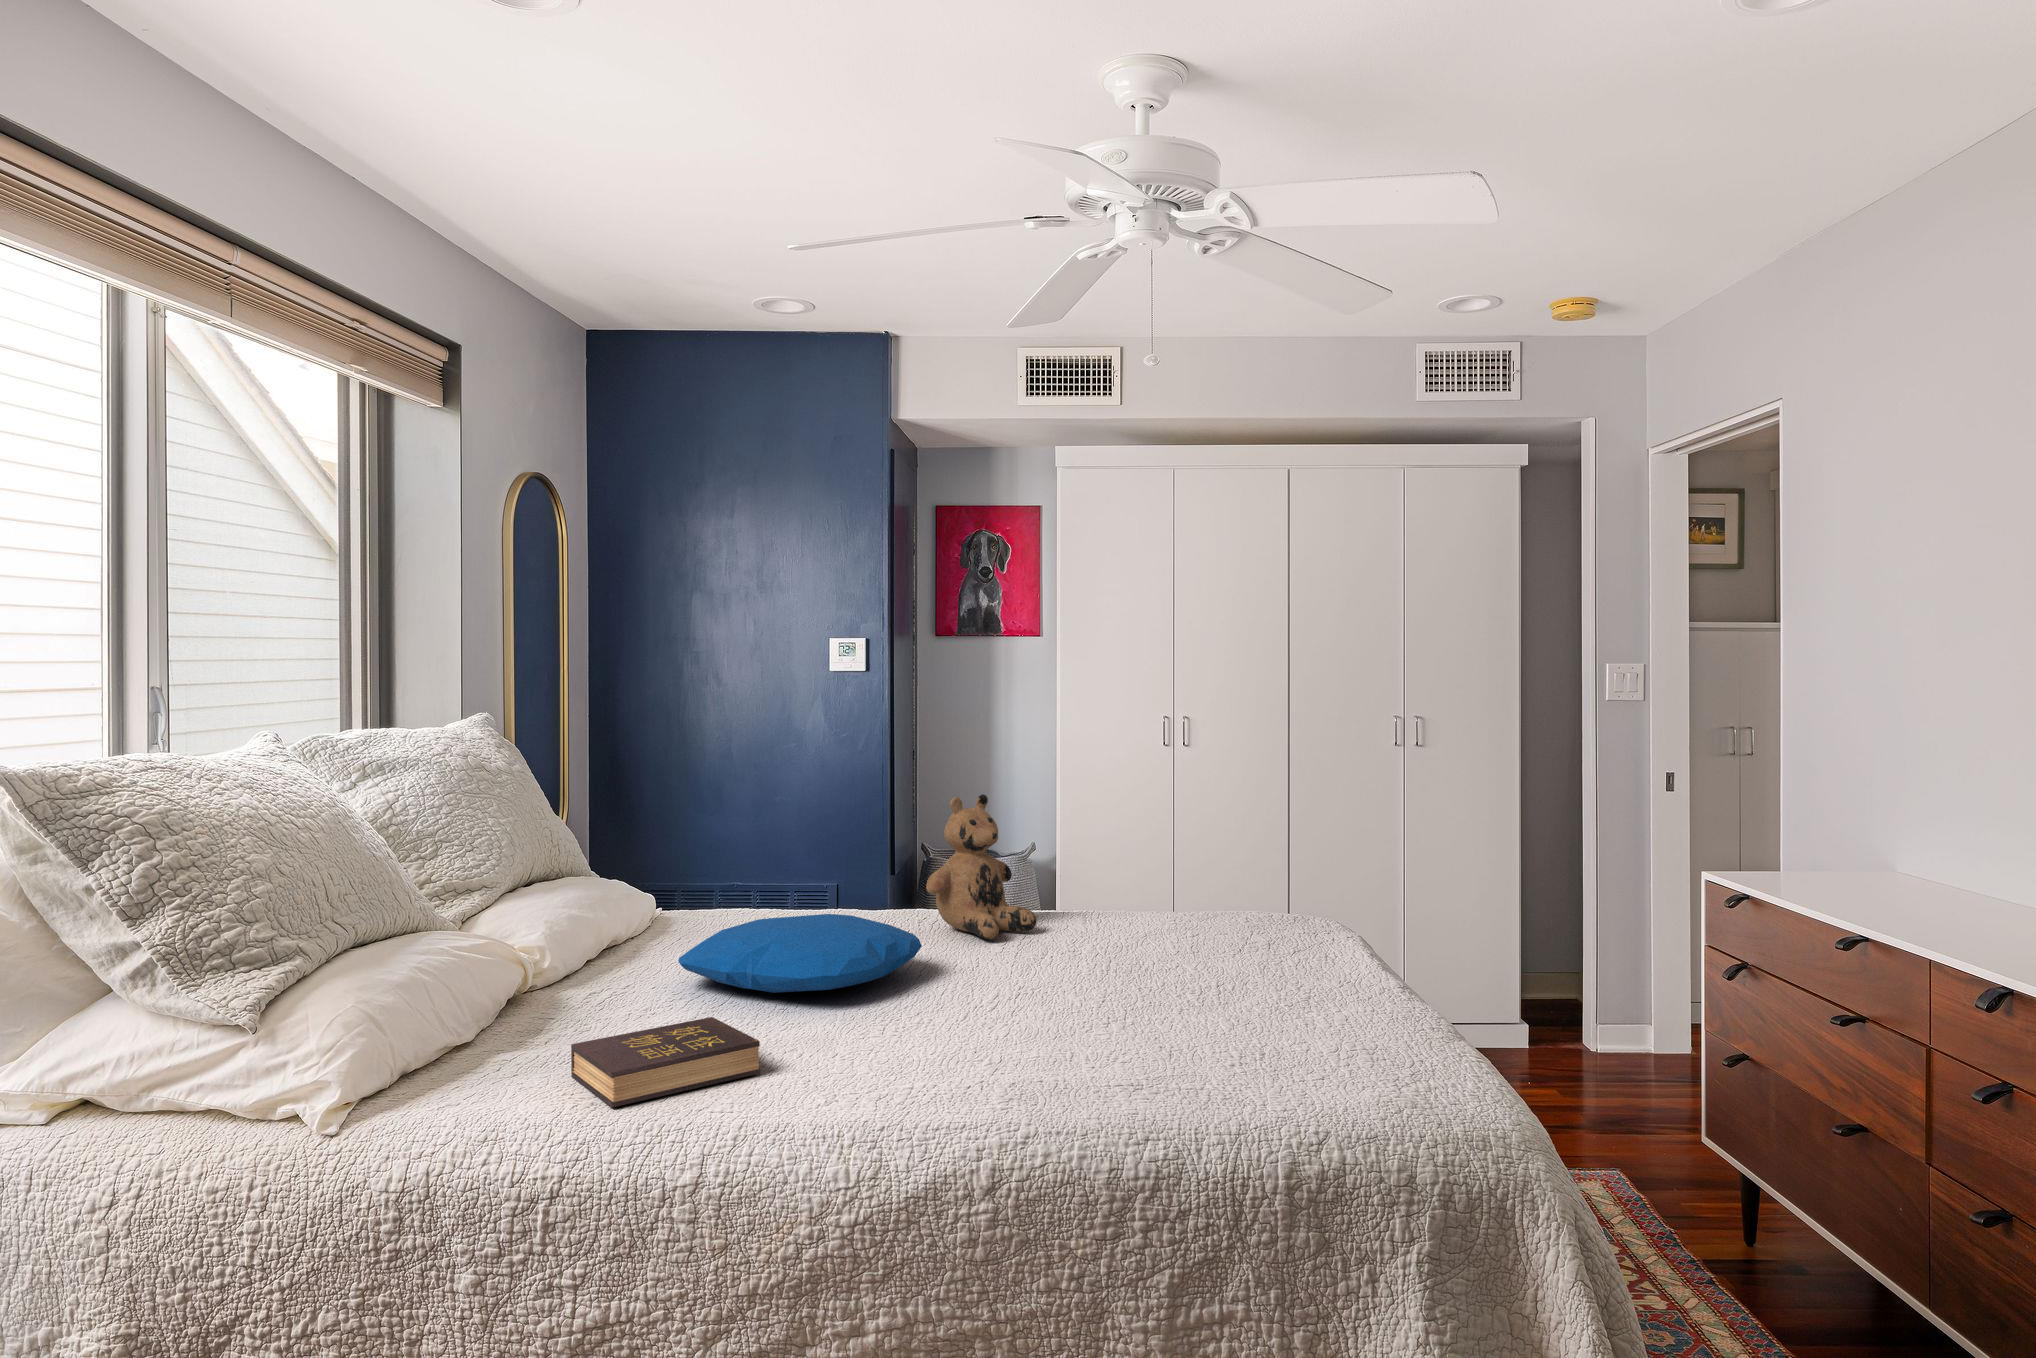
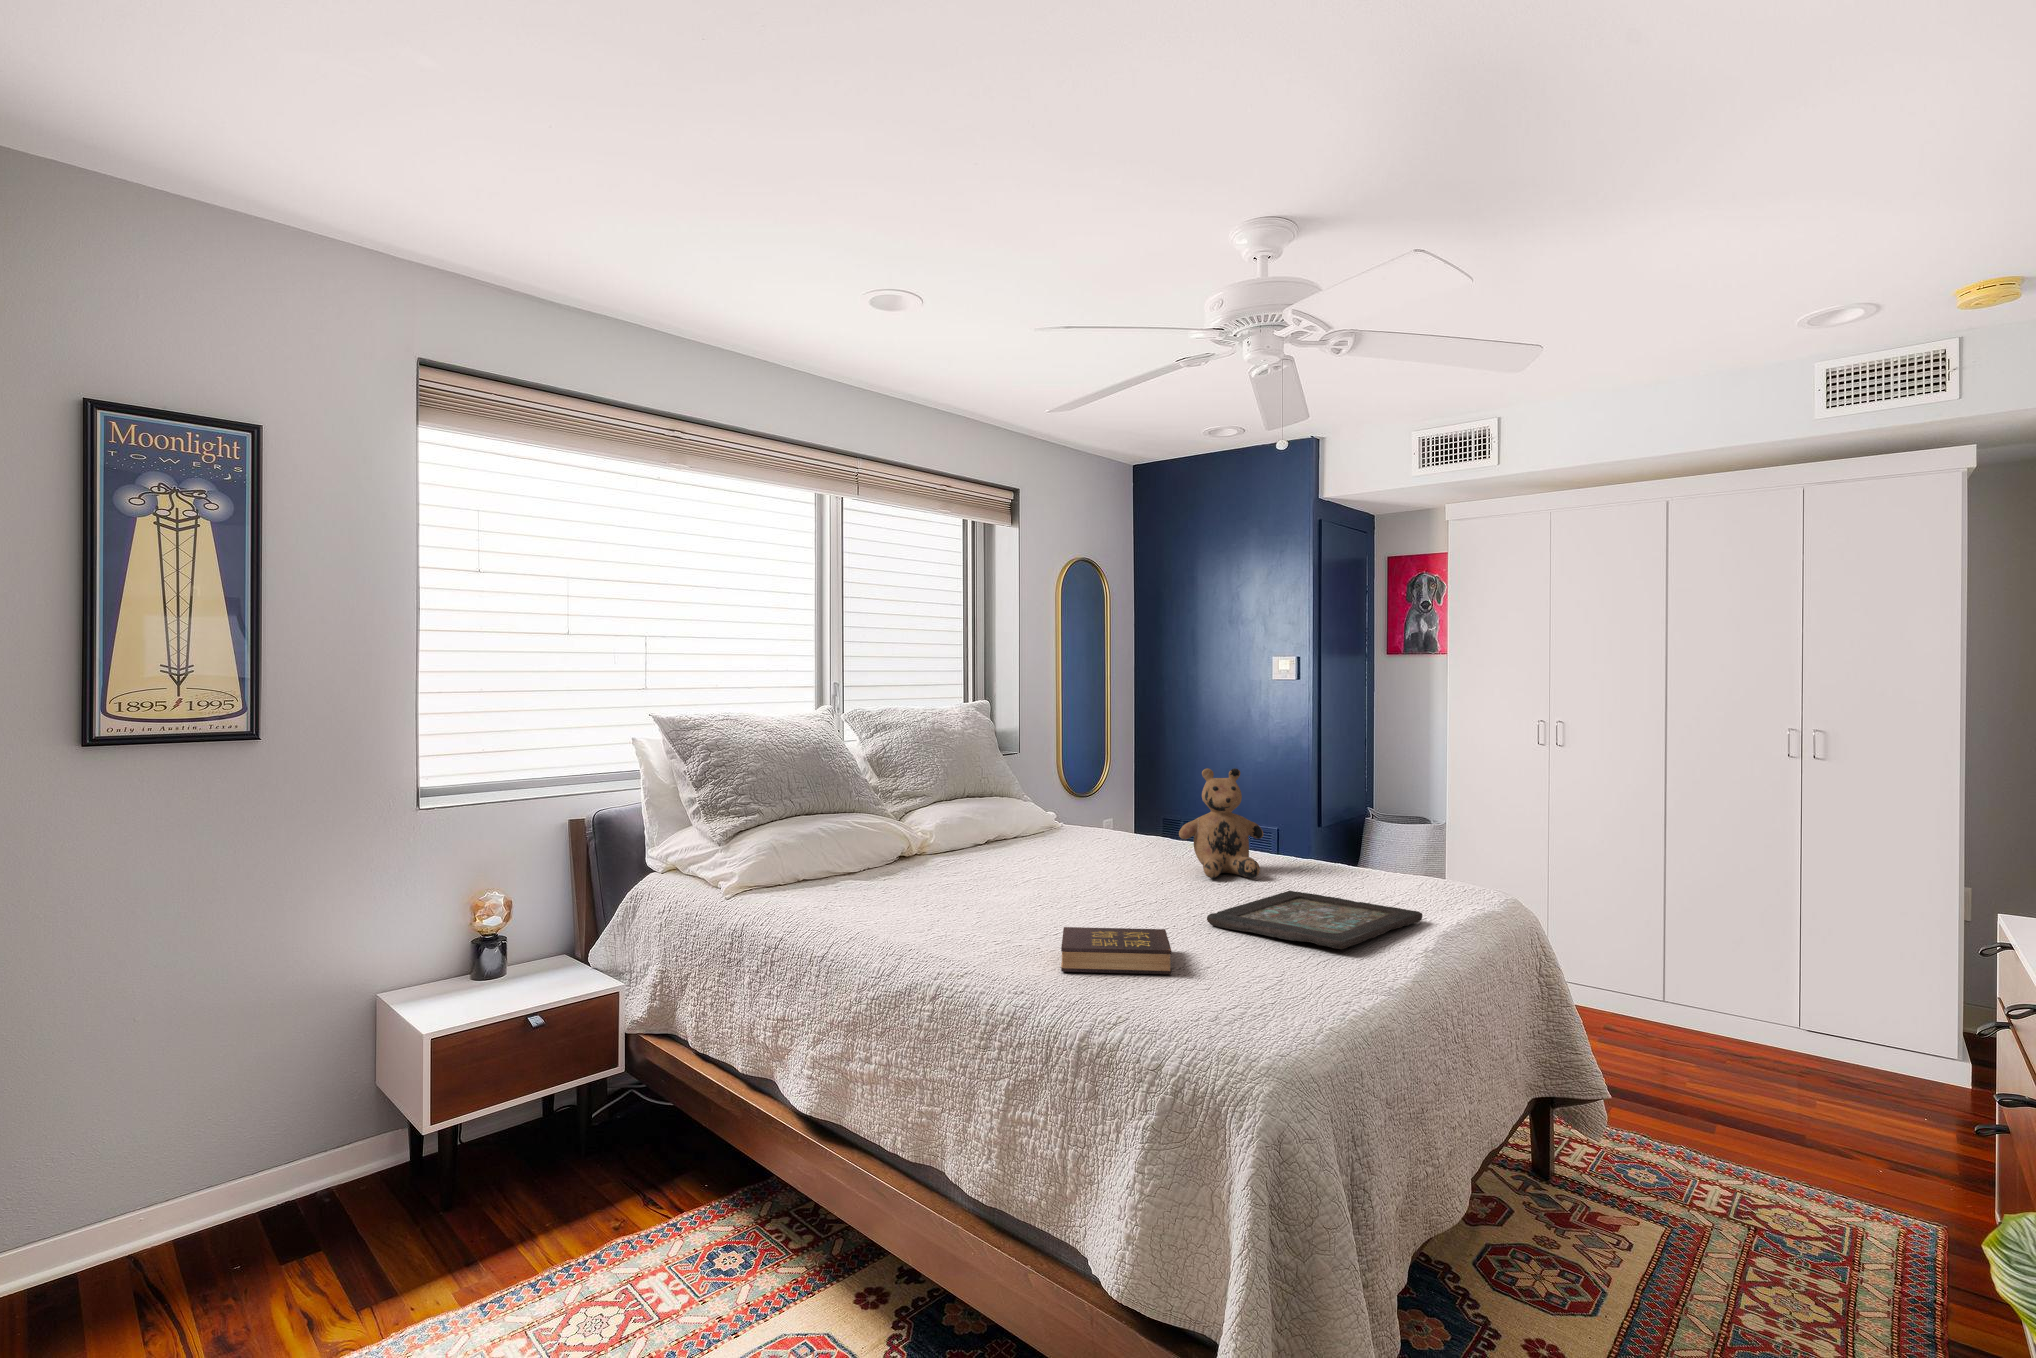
pillow: present [678,914,922,993] -> none [973,837,1124,884]
decorative tray: none [1114,936,1312,995] -> present [1207,891,1422,949]
hardback book: present [571,1017,760,1107] -> present [1061,927,1171,974]

